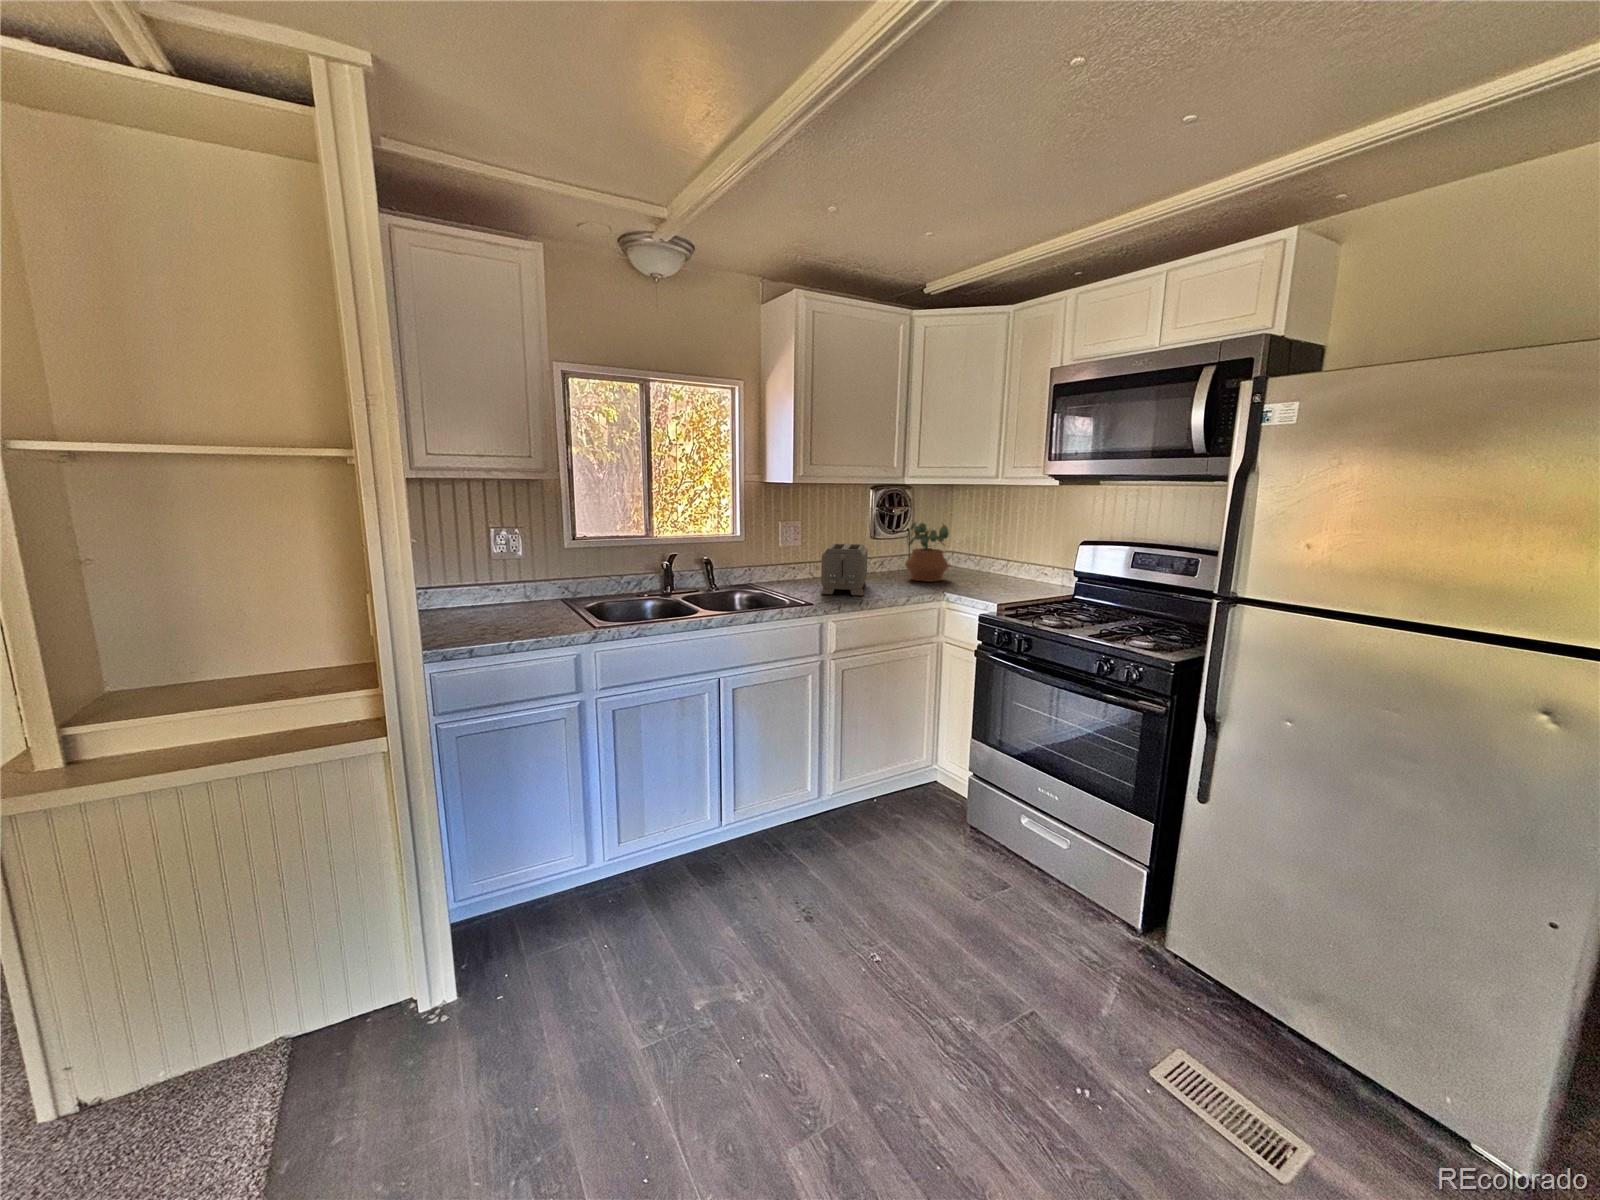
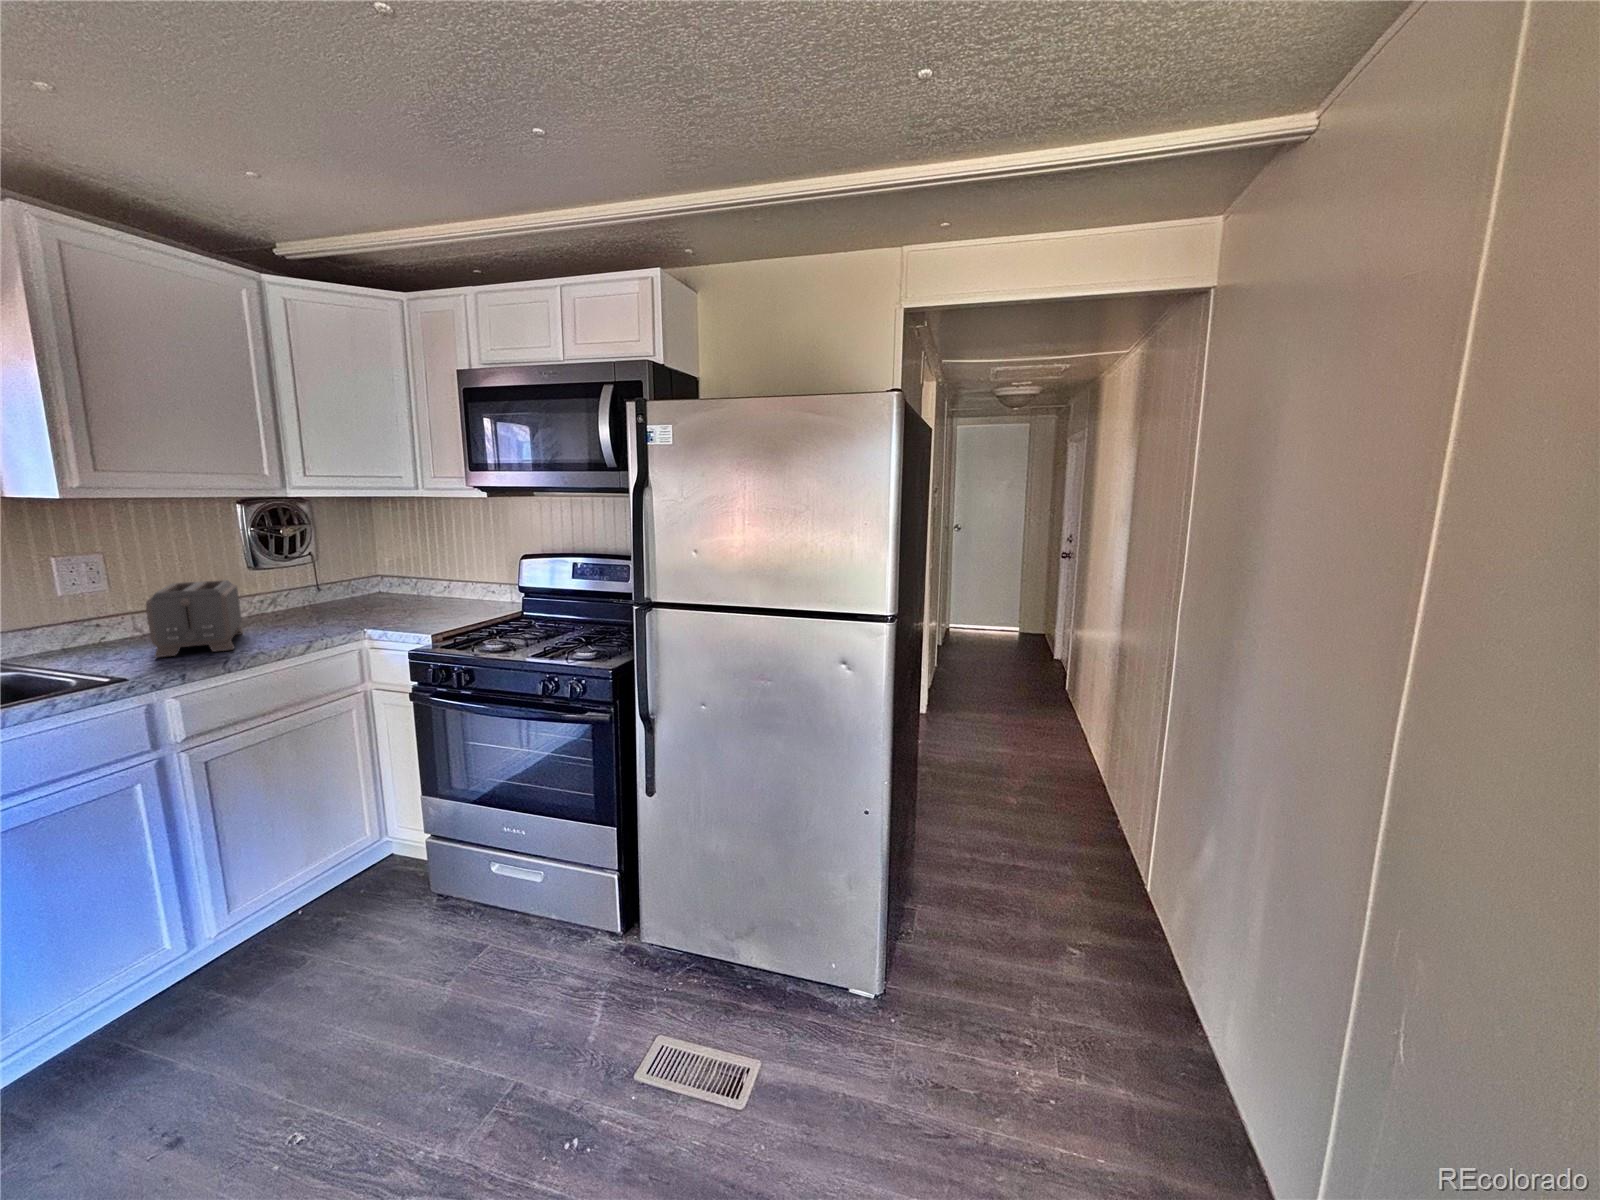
potted plant: present [905,522,949,582] -> none [301,542,371,617]

